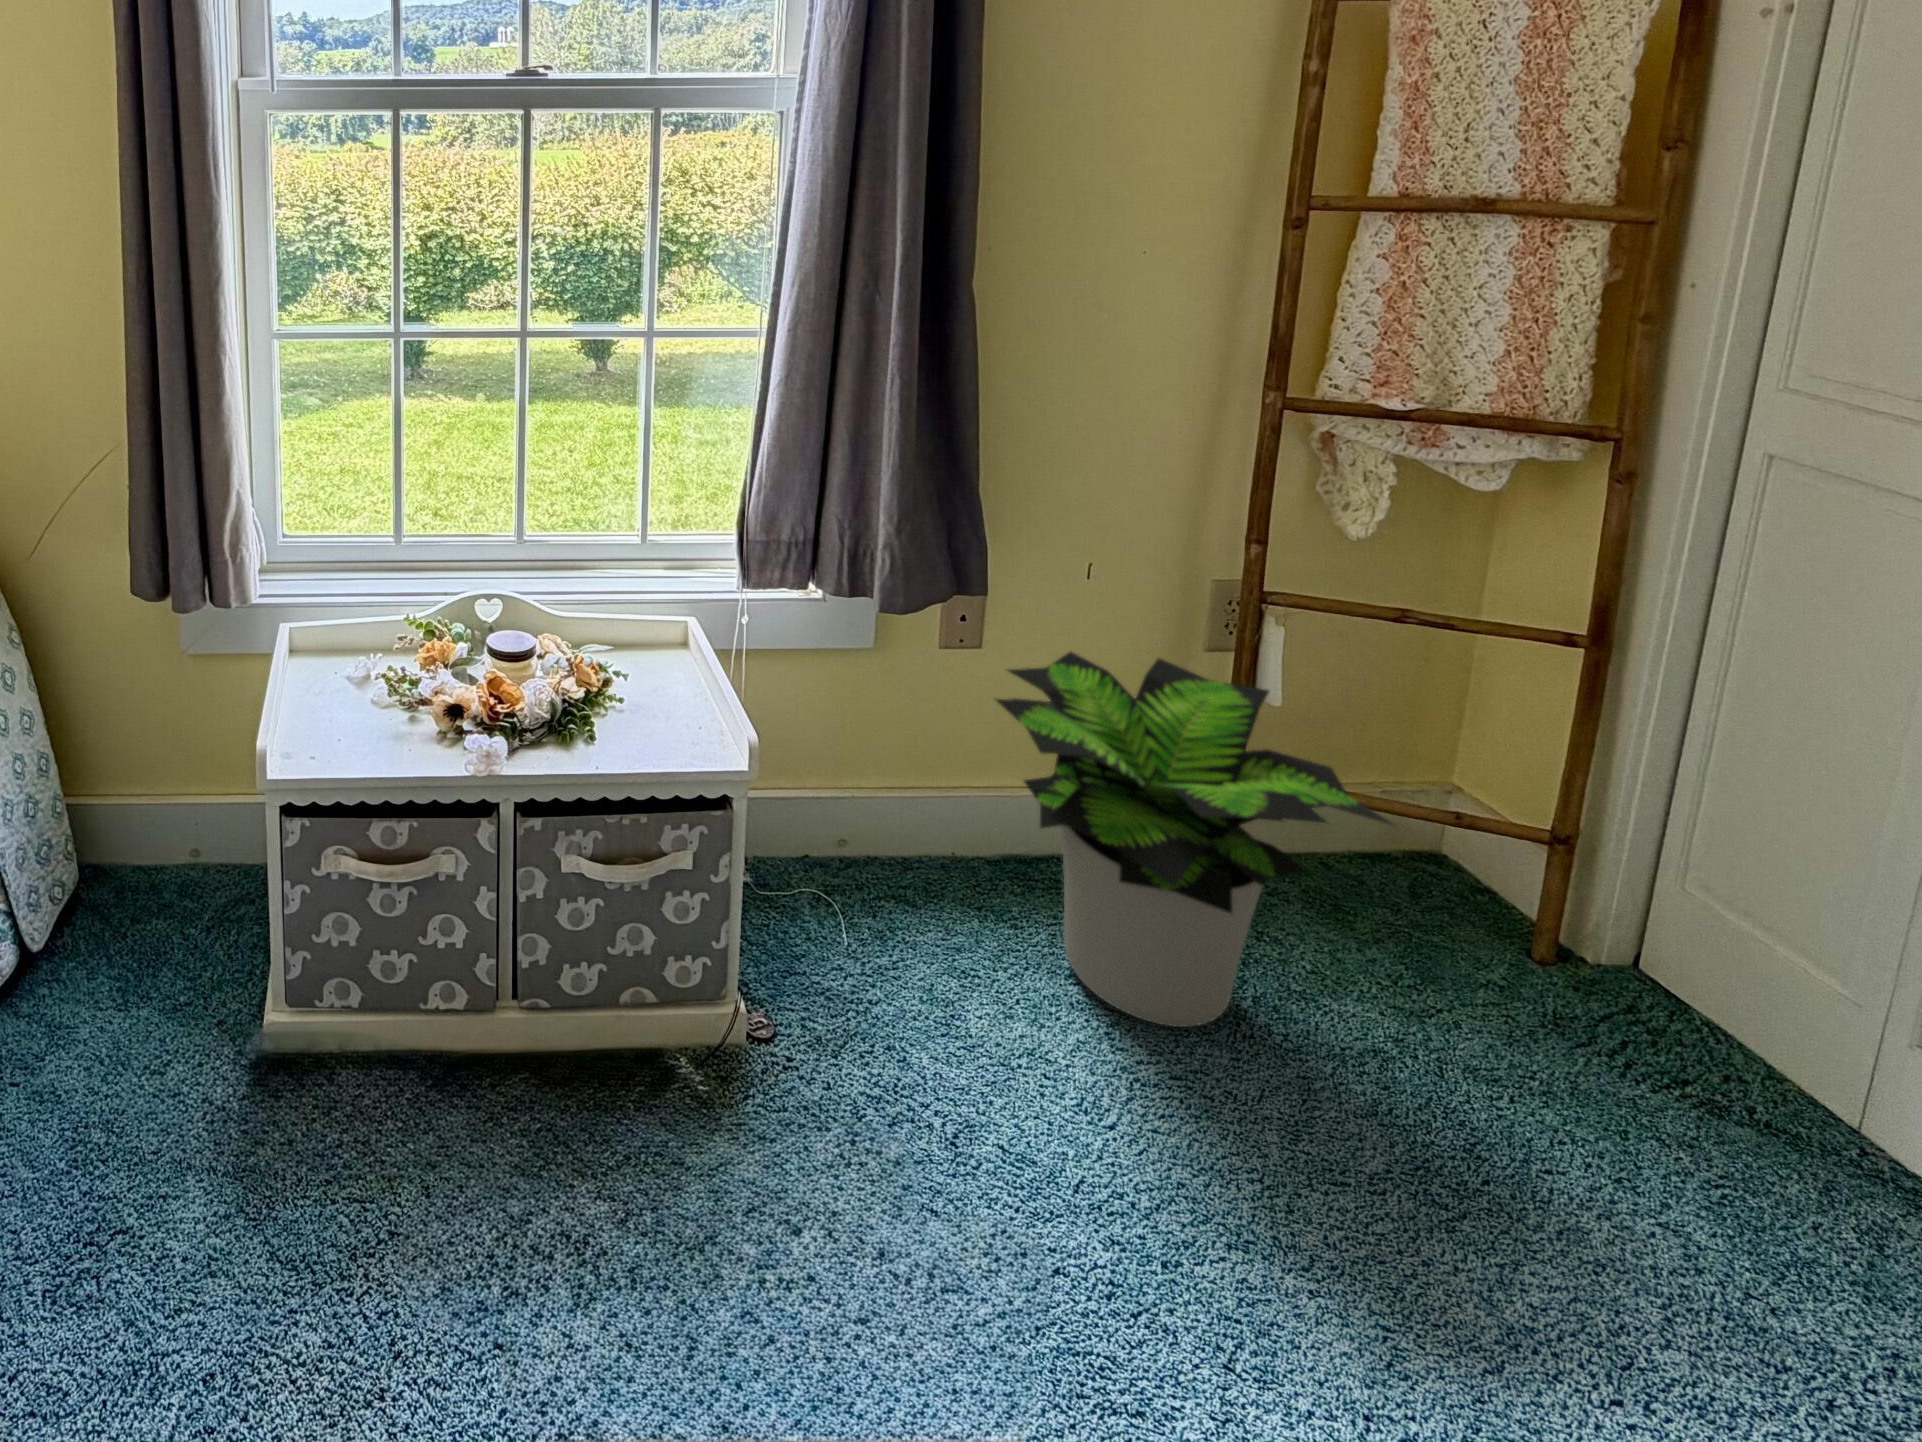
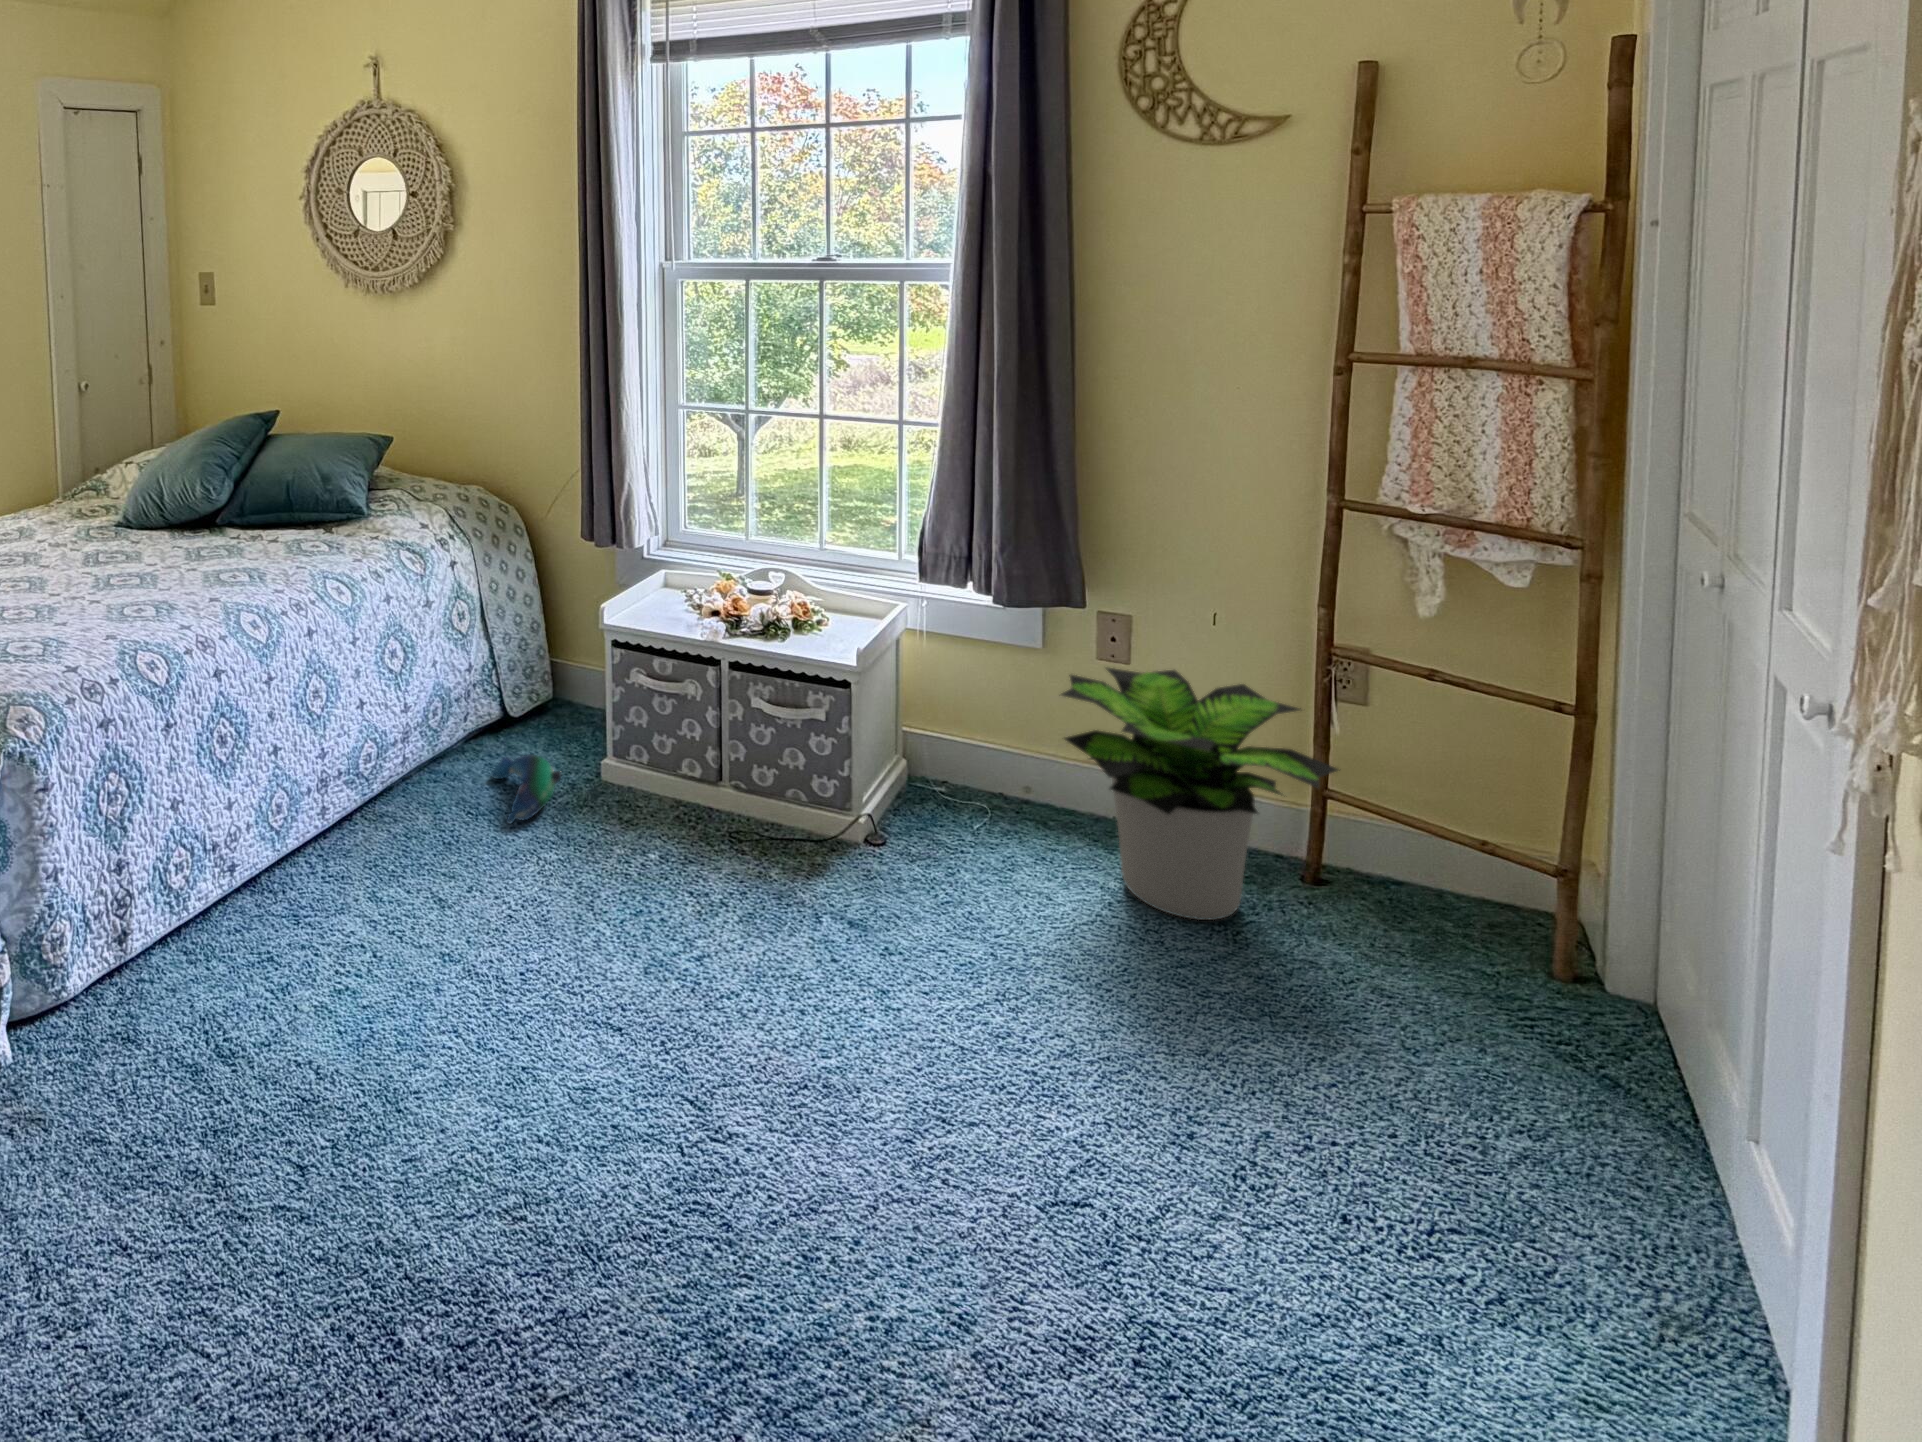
plush toy: none [63,1085,239,1318] -> present [491,754,561,824]

